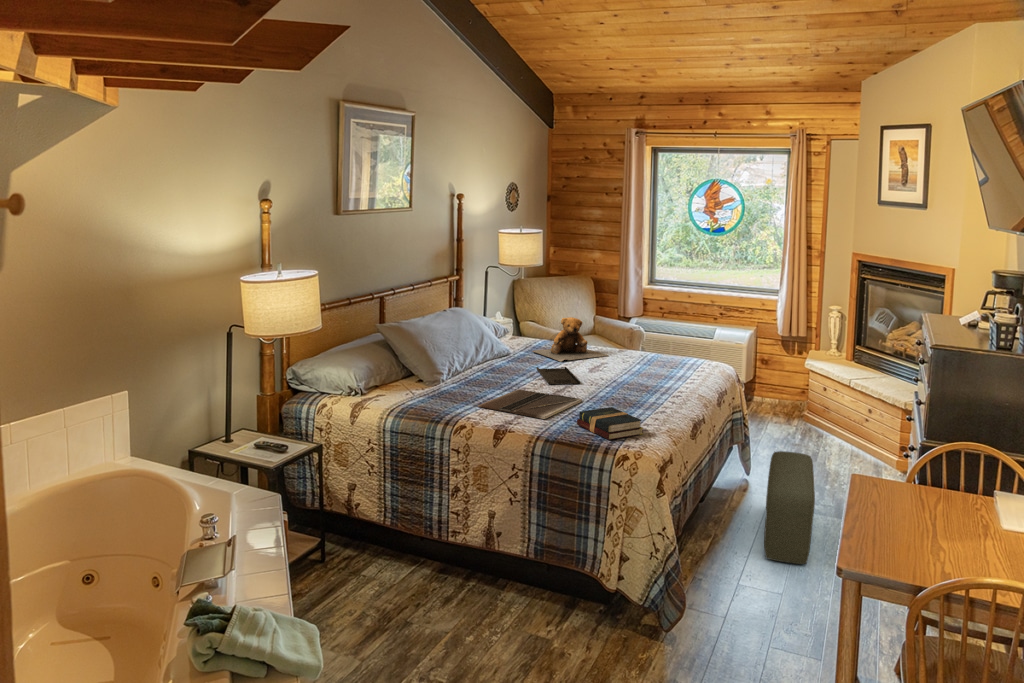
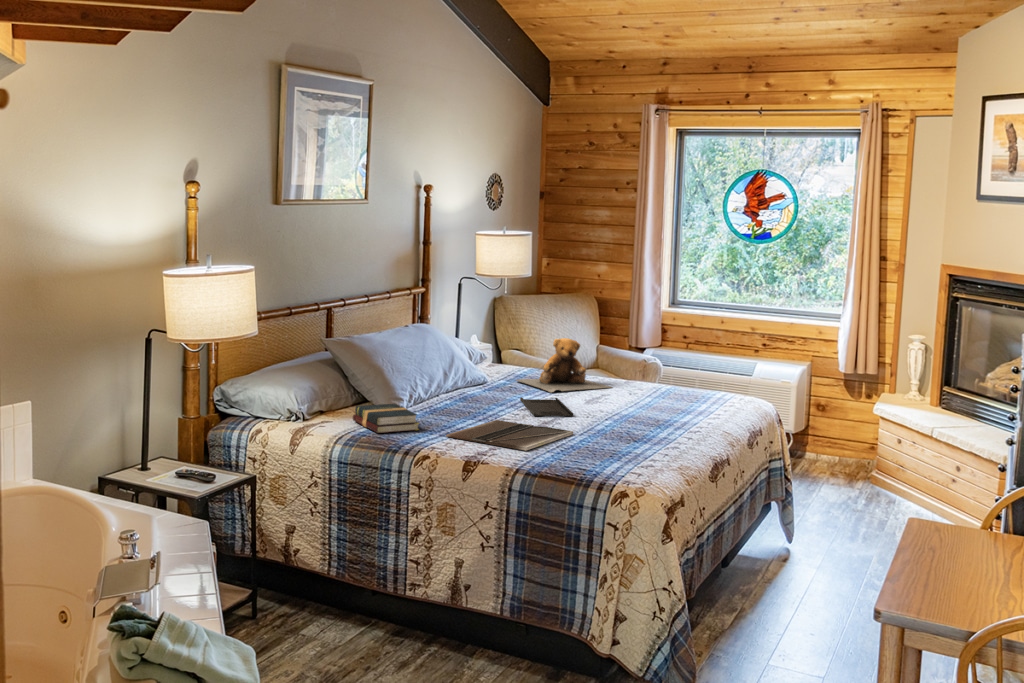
hardback book: present [577,407,643,440] -> present [353,404,419,433]
pouf: present [764,451,815,564] -> none [792,506,858,636]

